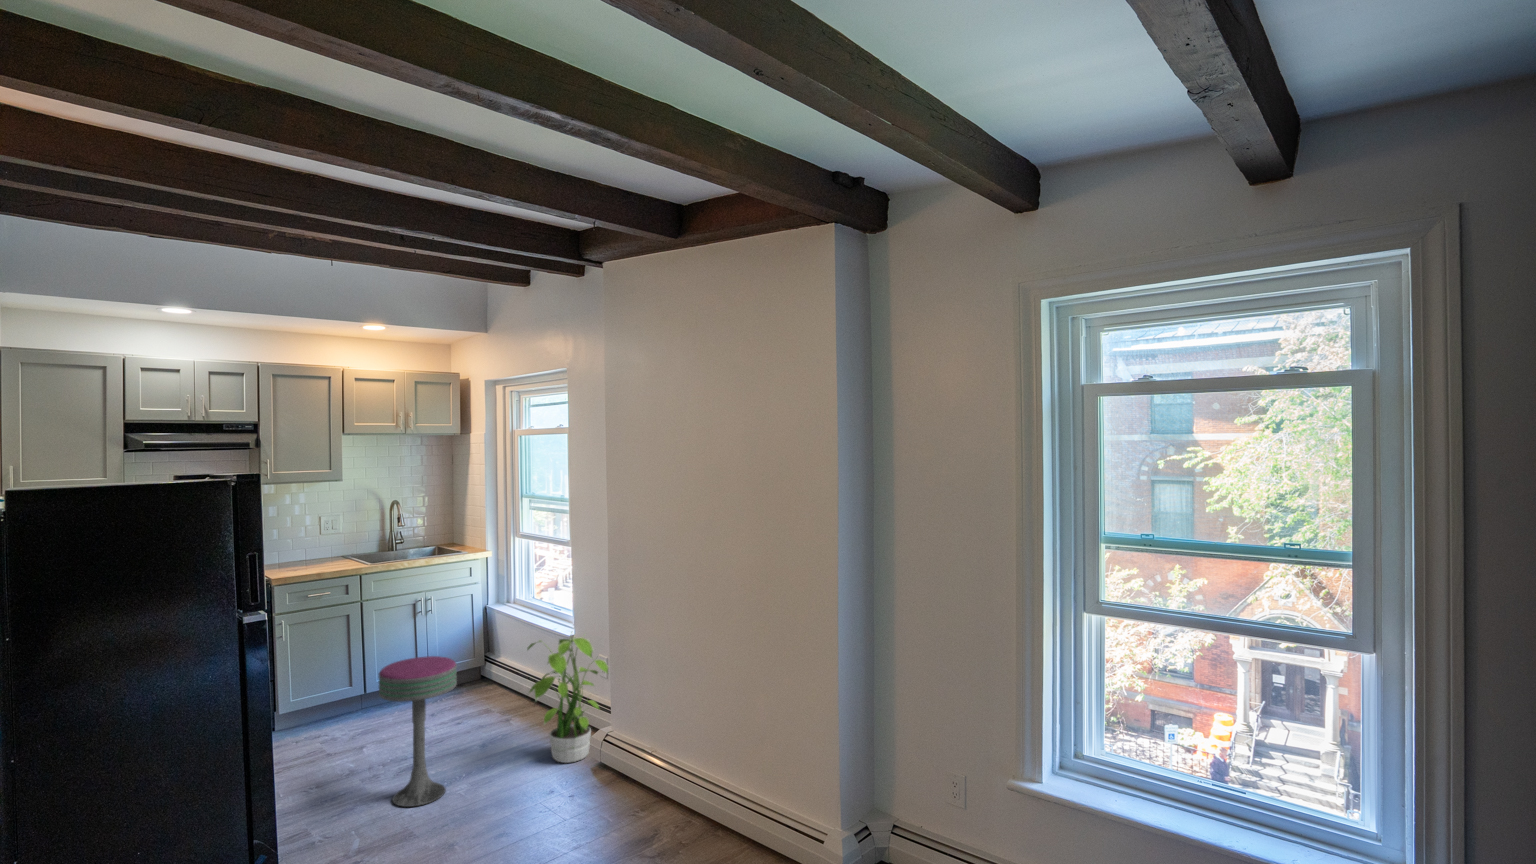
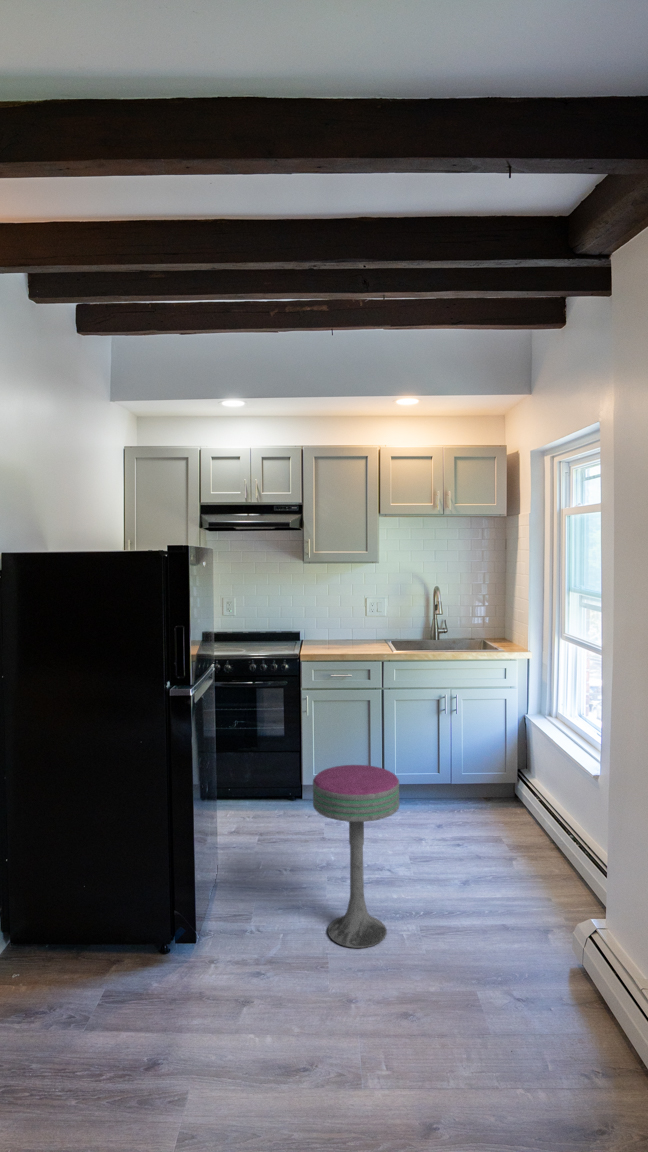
potted plant: present [527,637,608,763] -> none [496,776,607,969]

